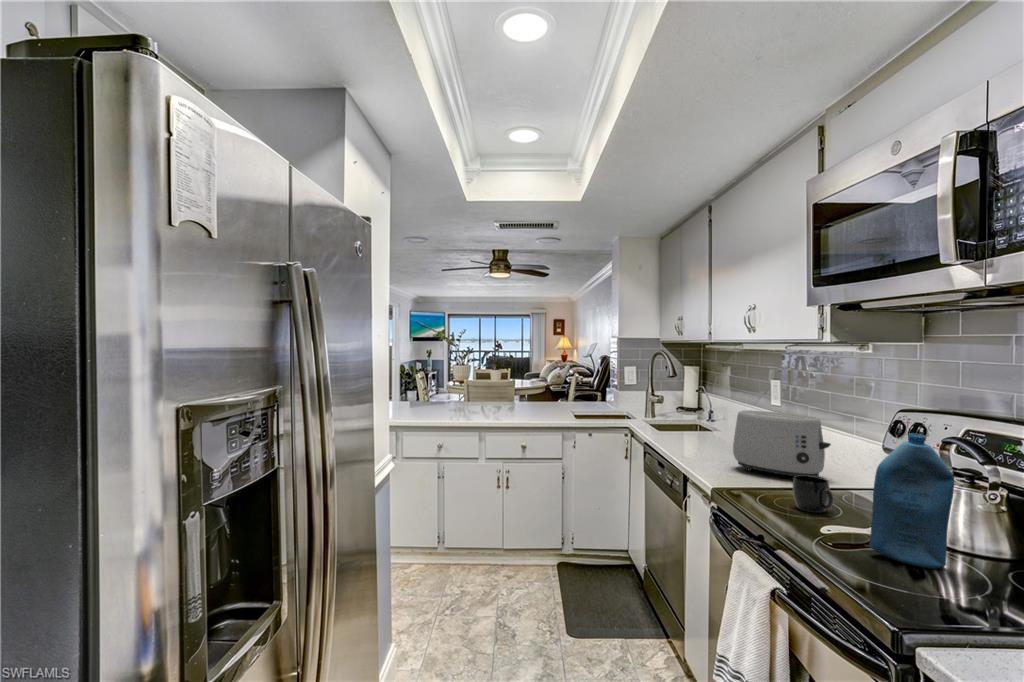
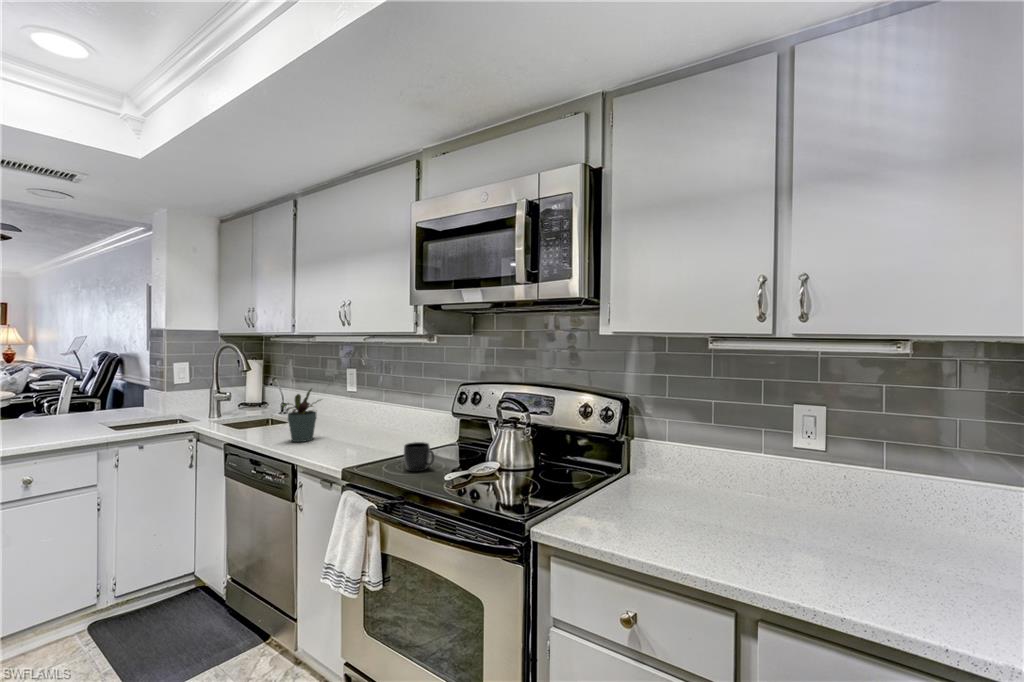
potted plant: none [690,397,734,452] -> present [282,389,320,442]
toaster: present [733,410,831,477] -> none [334,396,414,451]
bottle: present [869,433,954,569] -> none [473,397,517,488]

